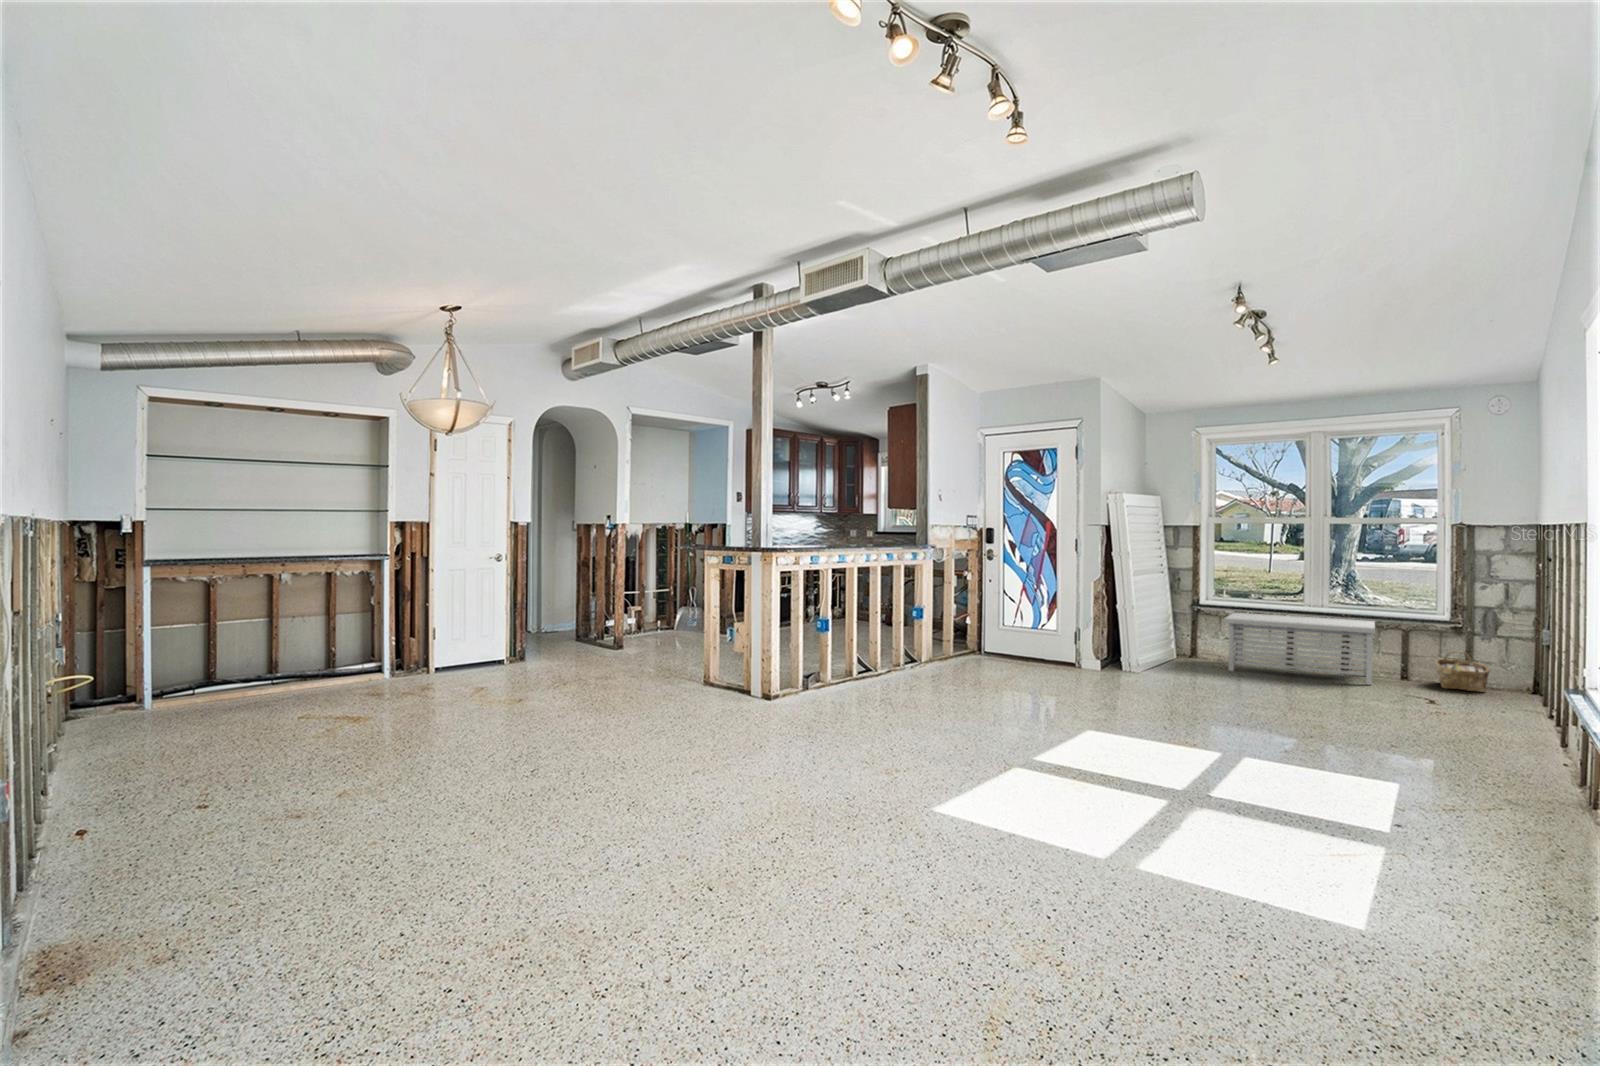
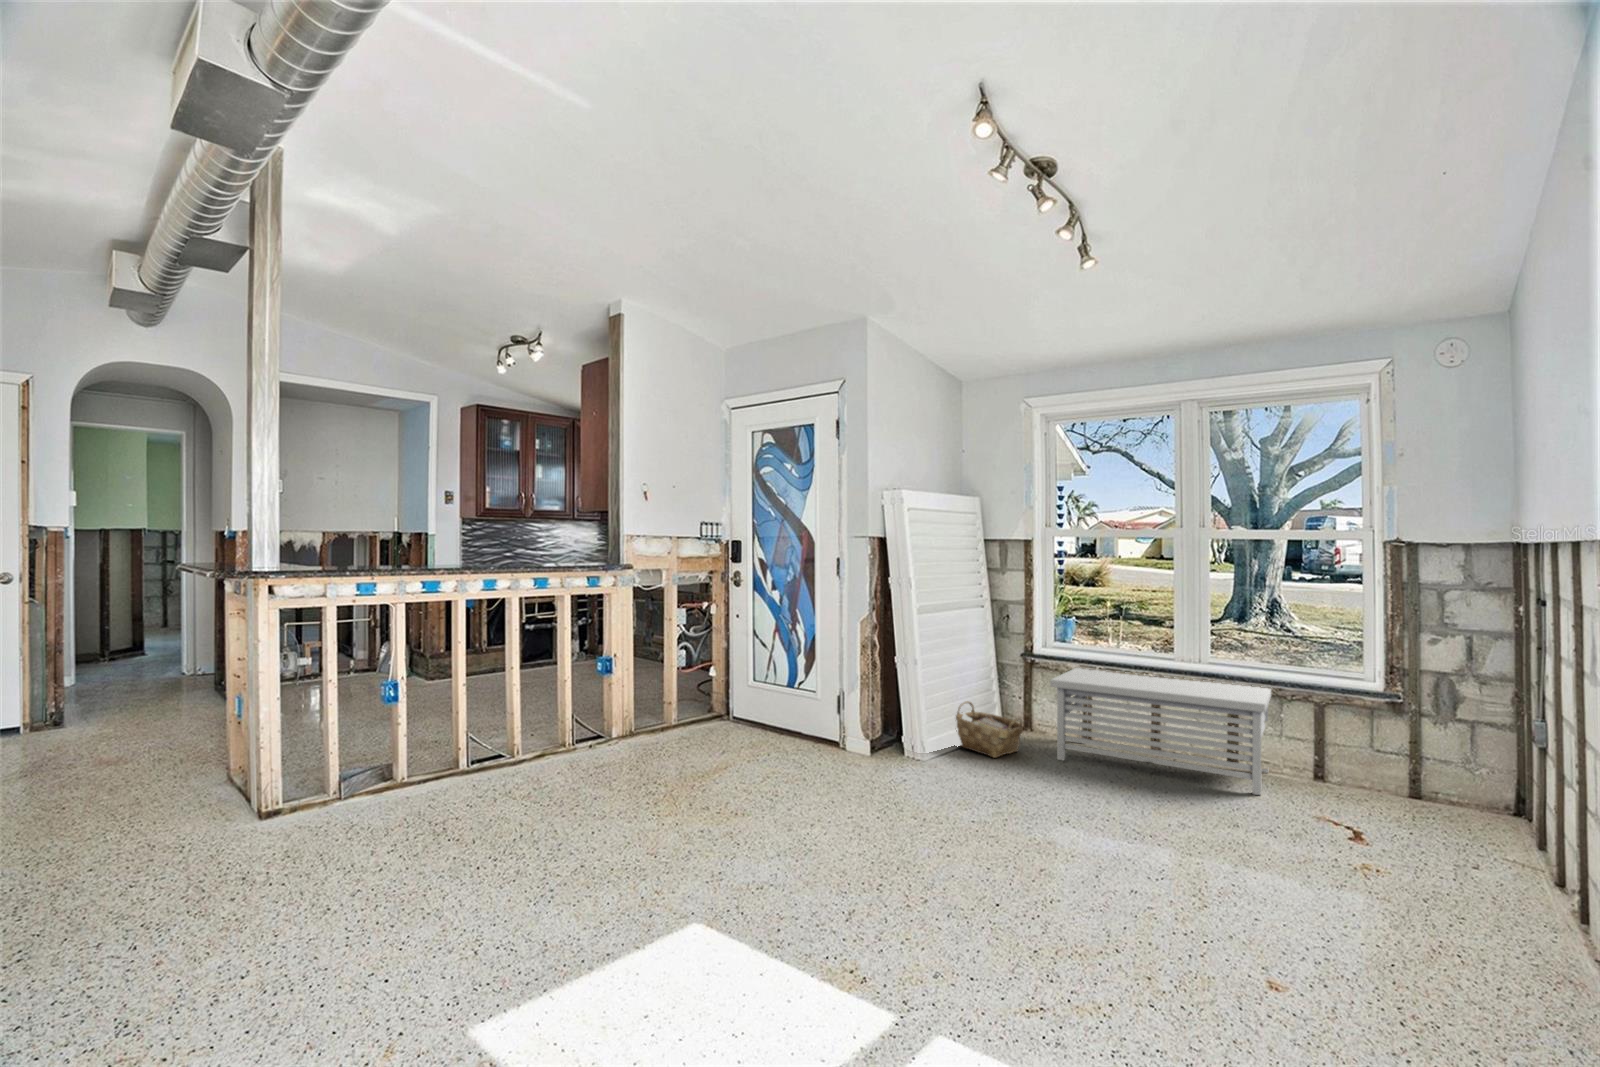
woven basket: present [1435,651,1490,692] -> present [956,701,1023,758]

